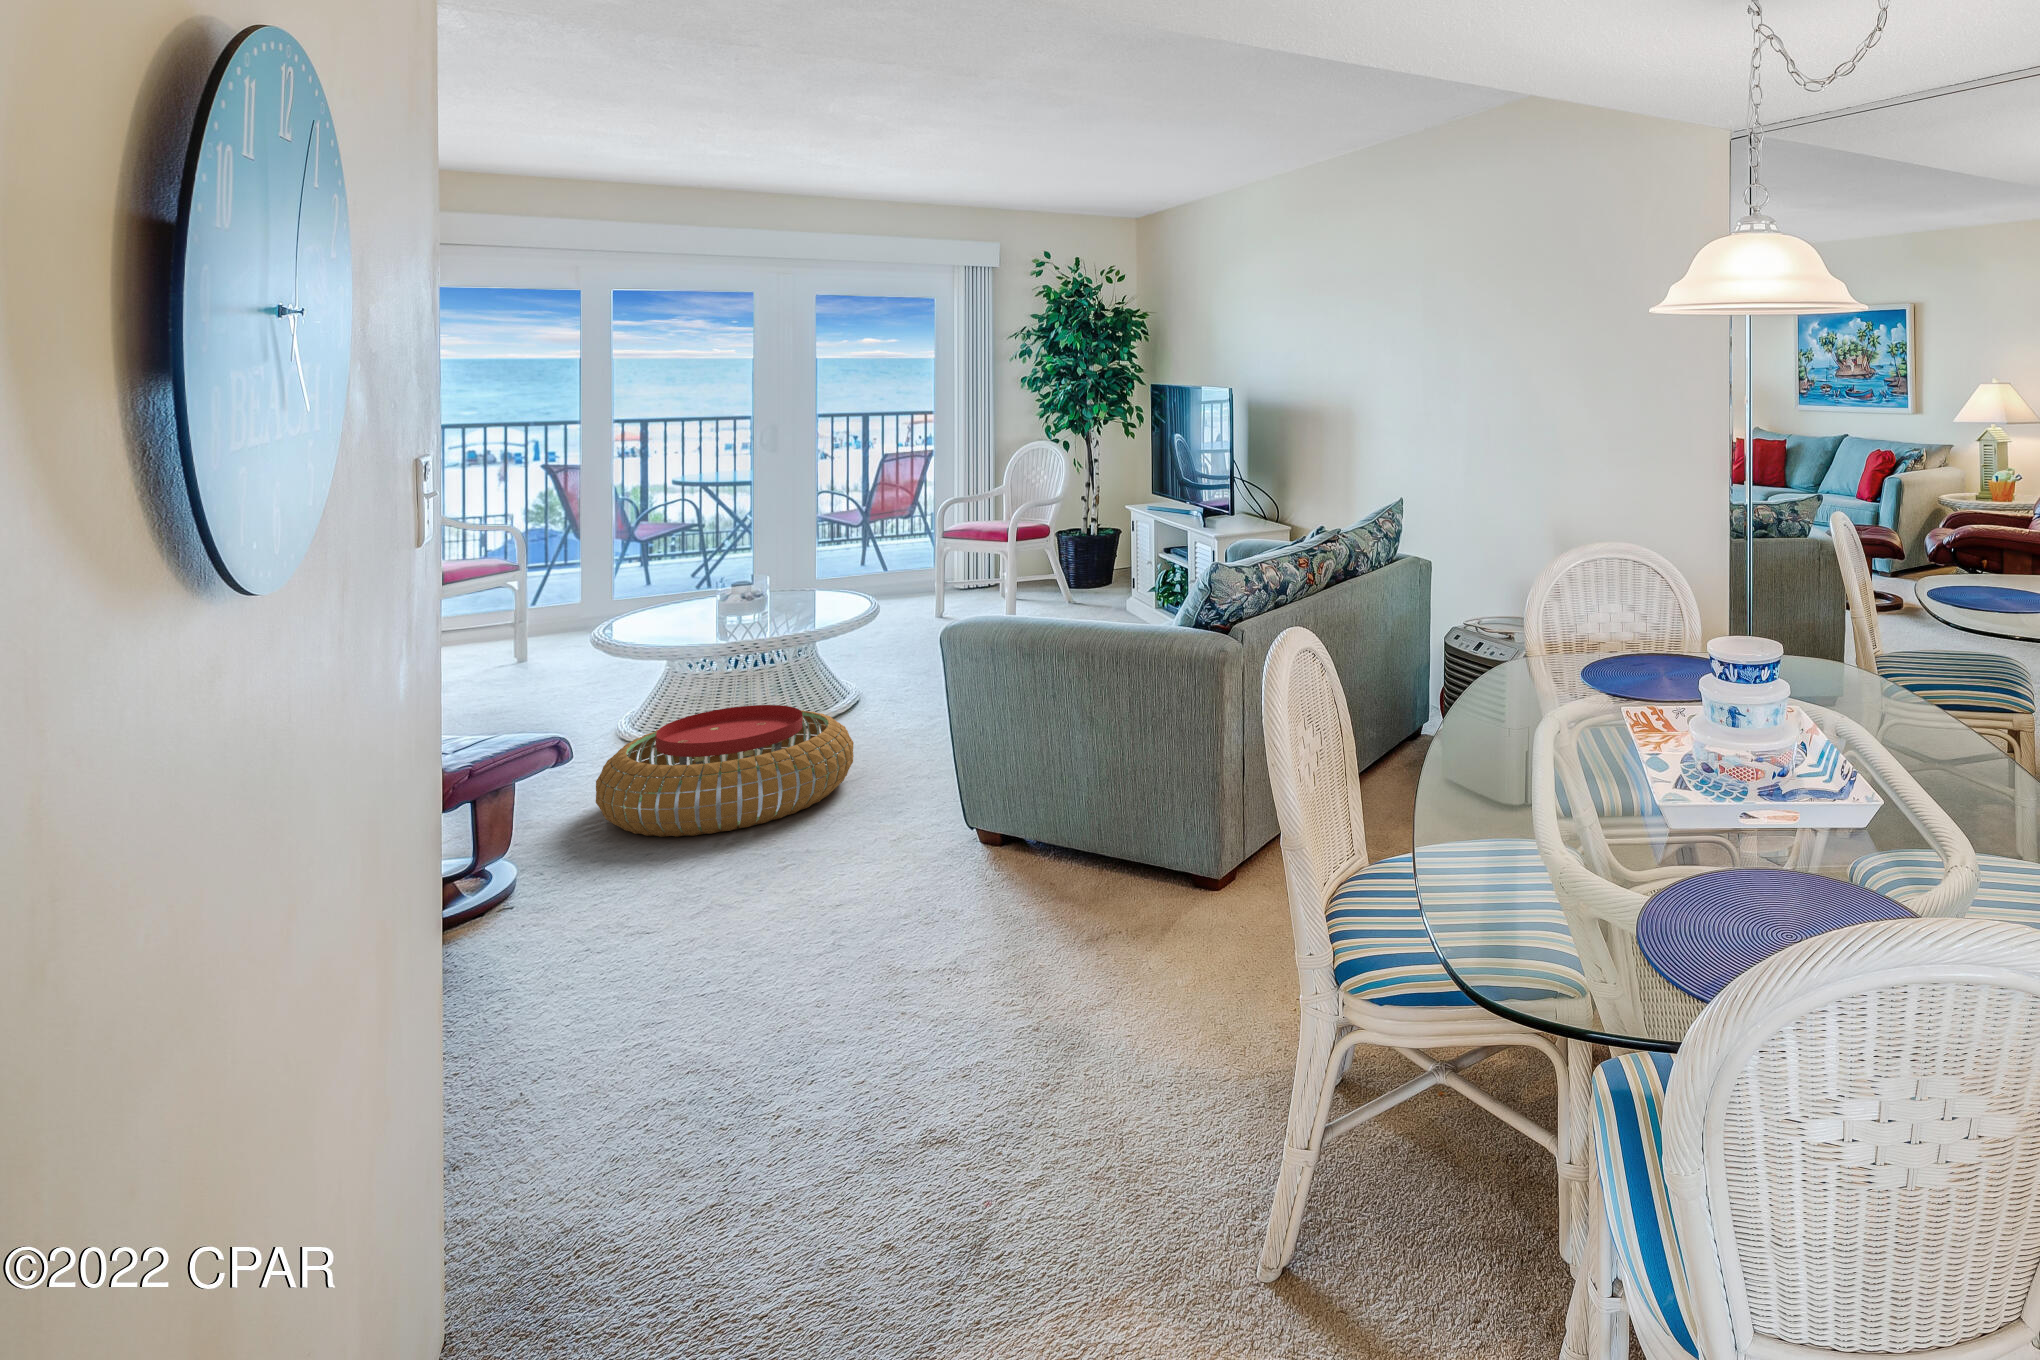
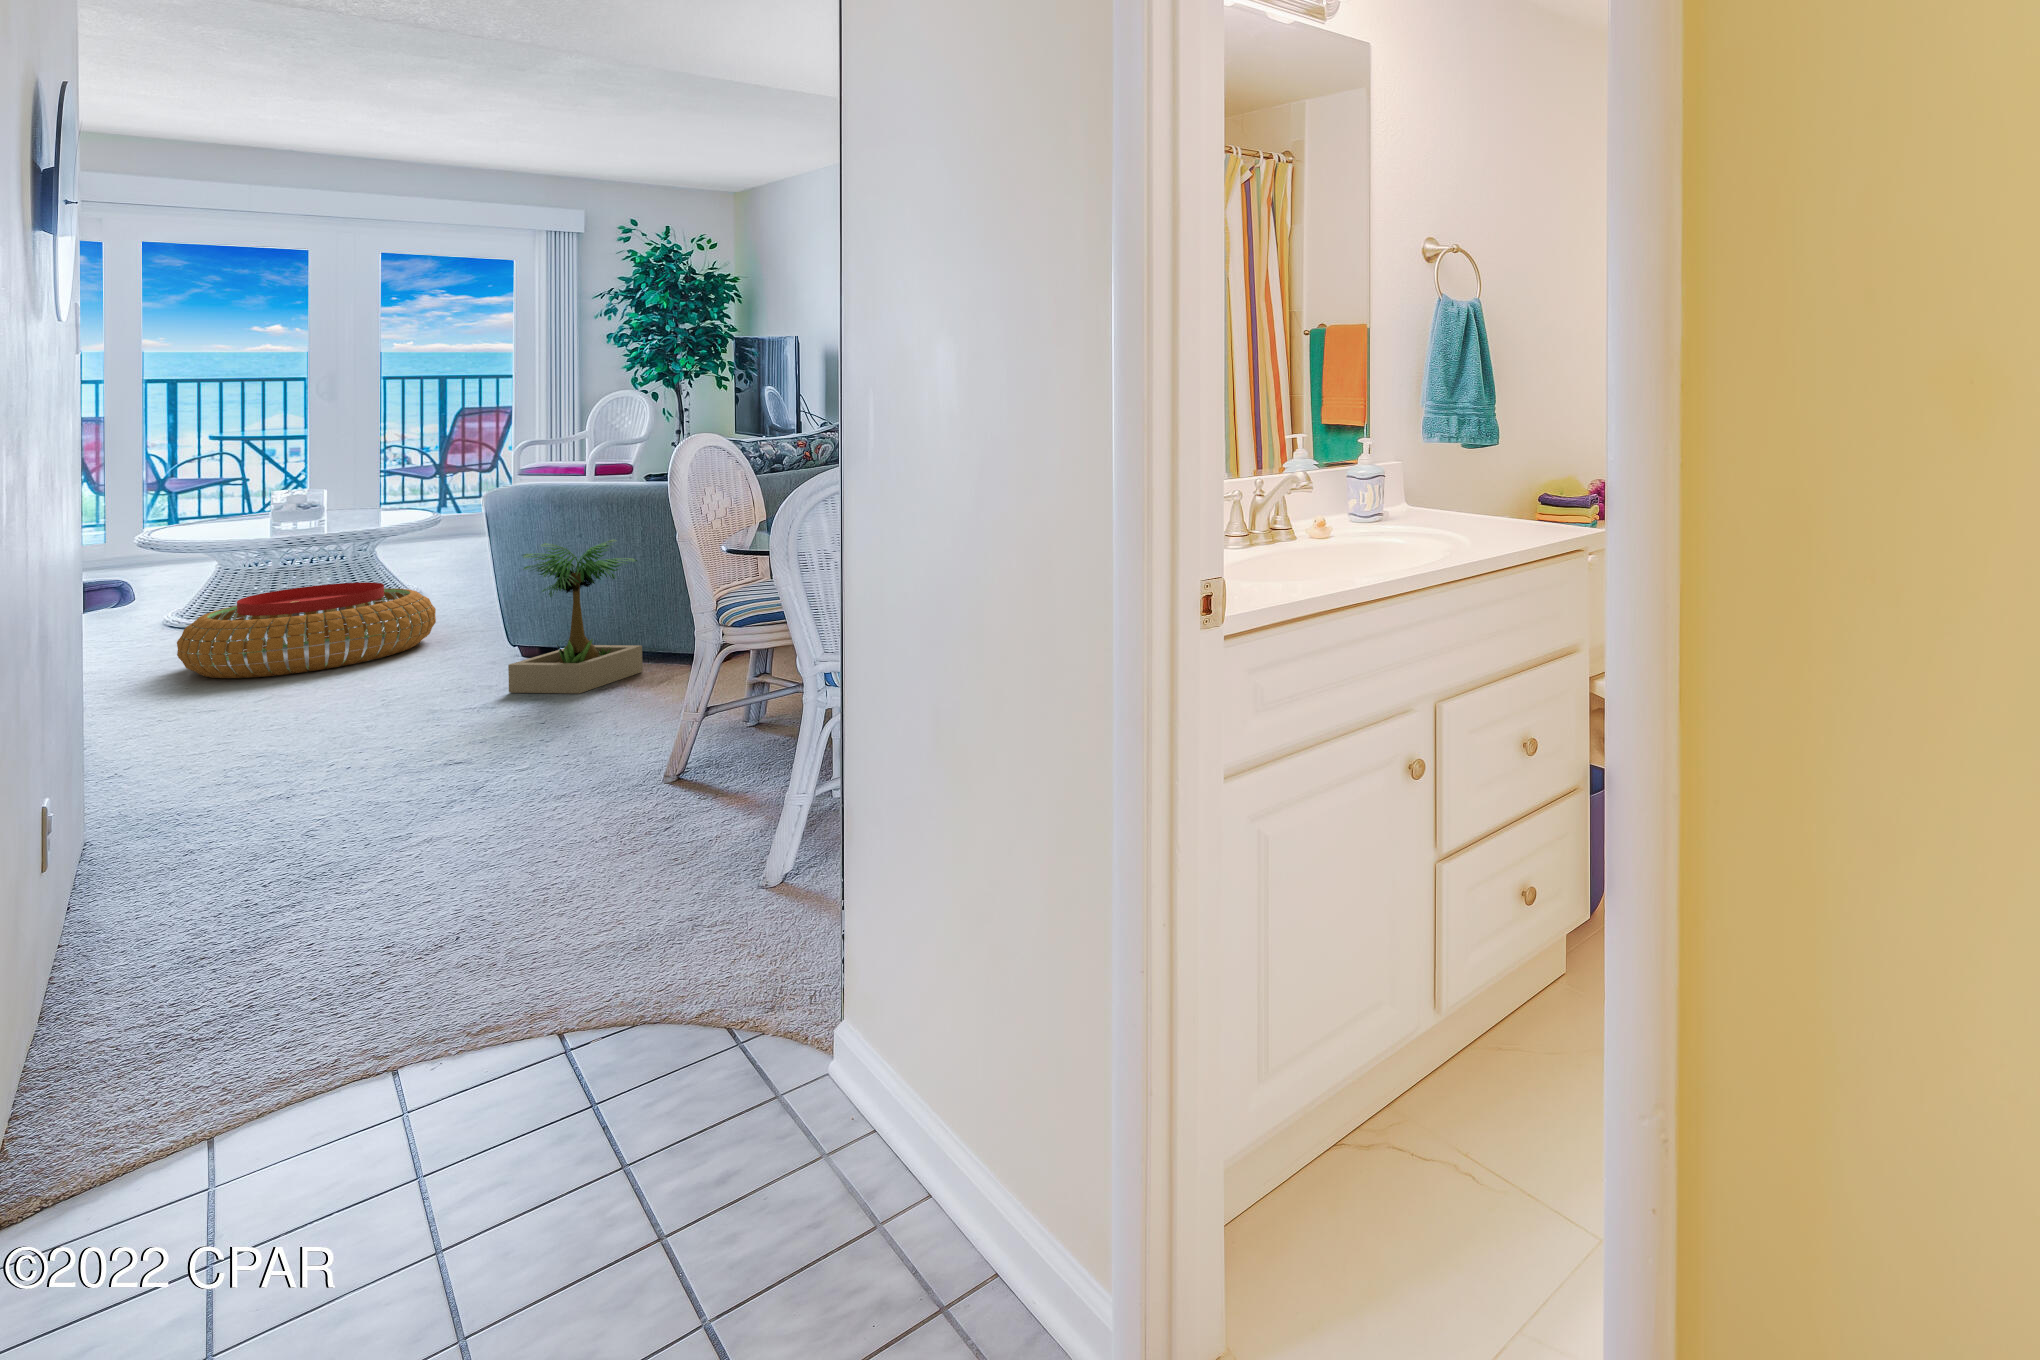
potted plant: none [921,704,1092,940] -> present [508,539,643,693]

